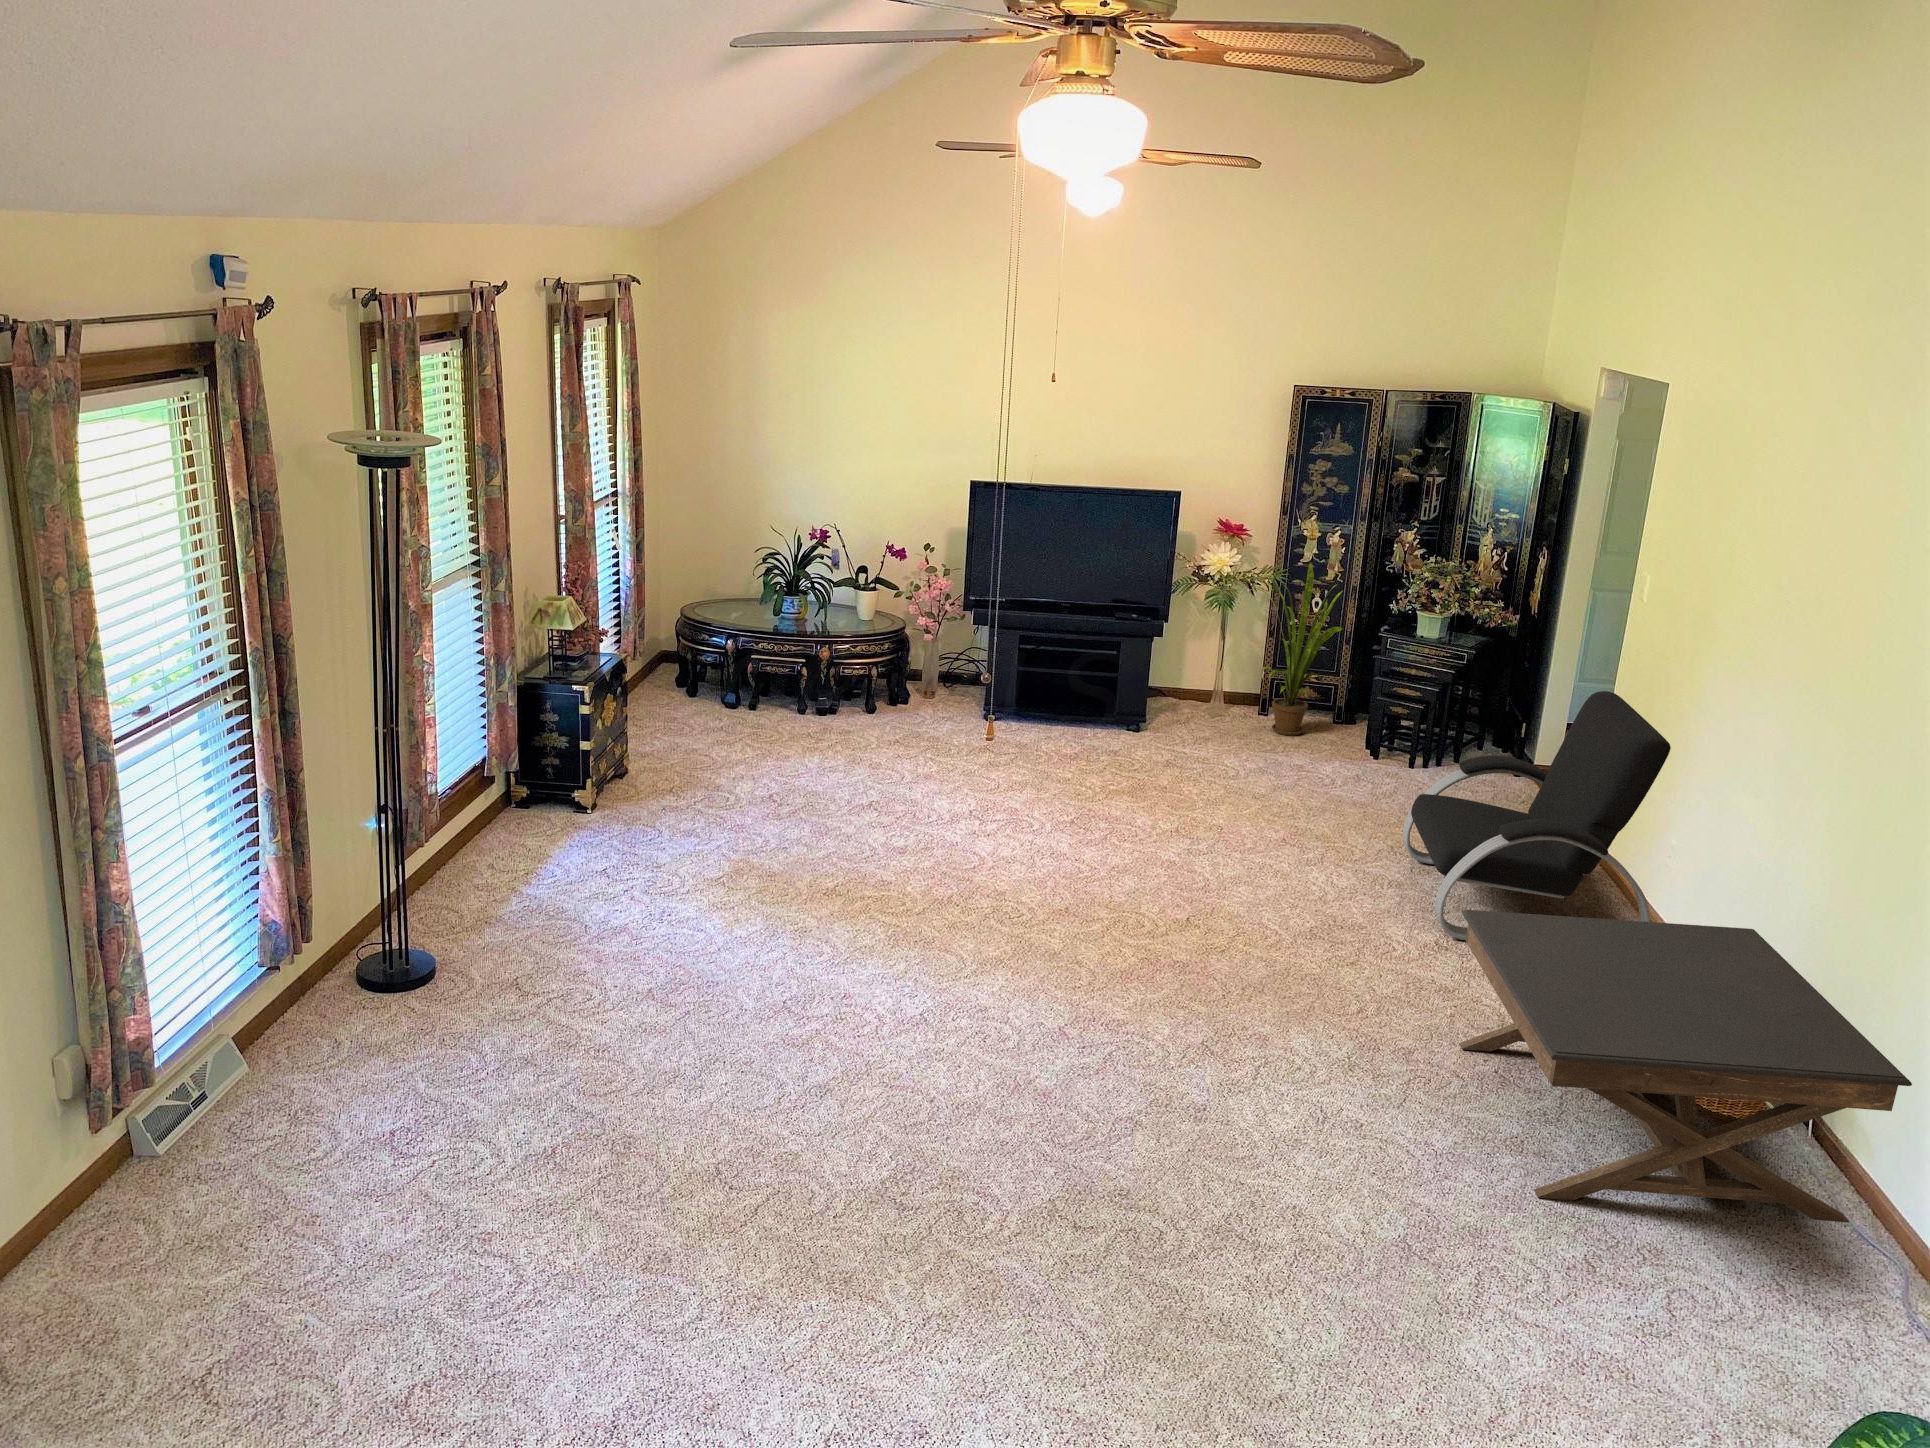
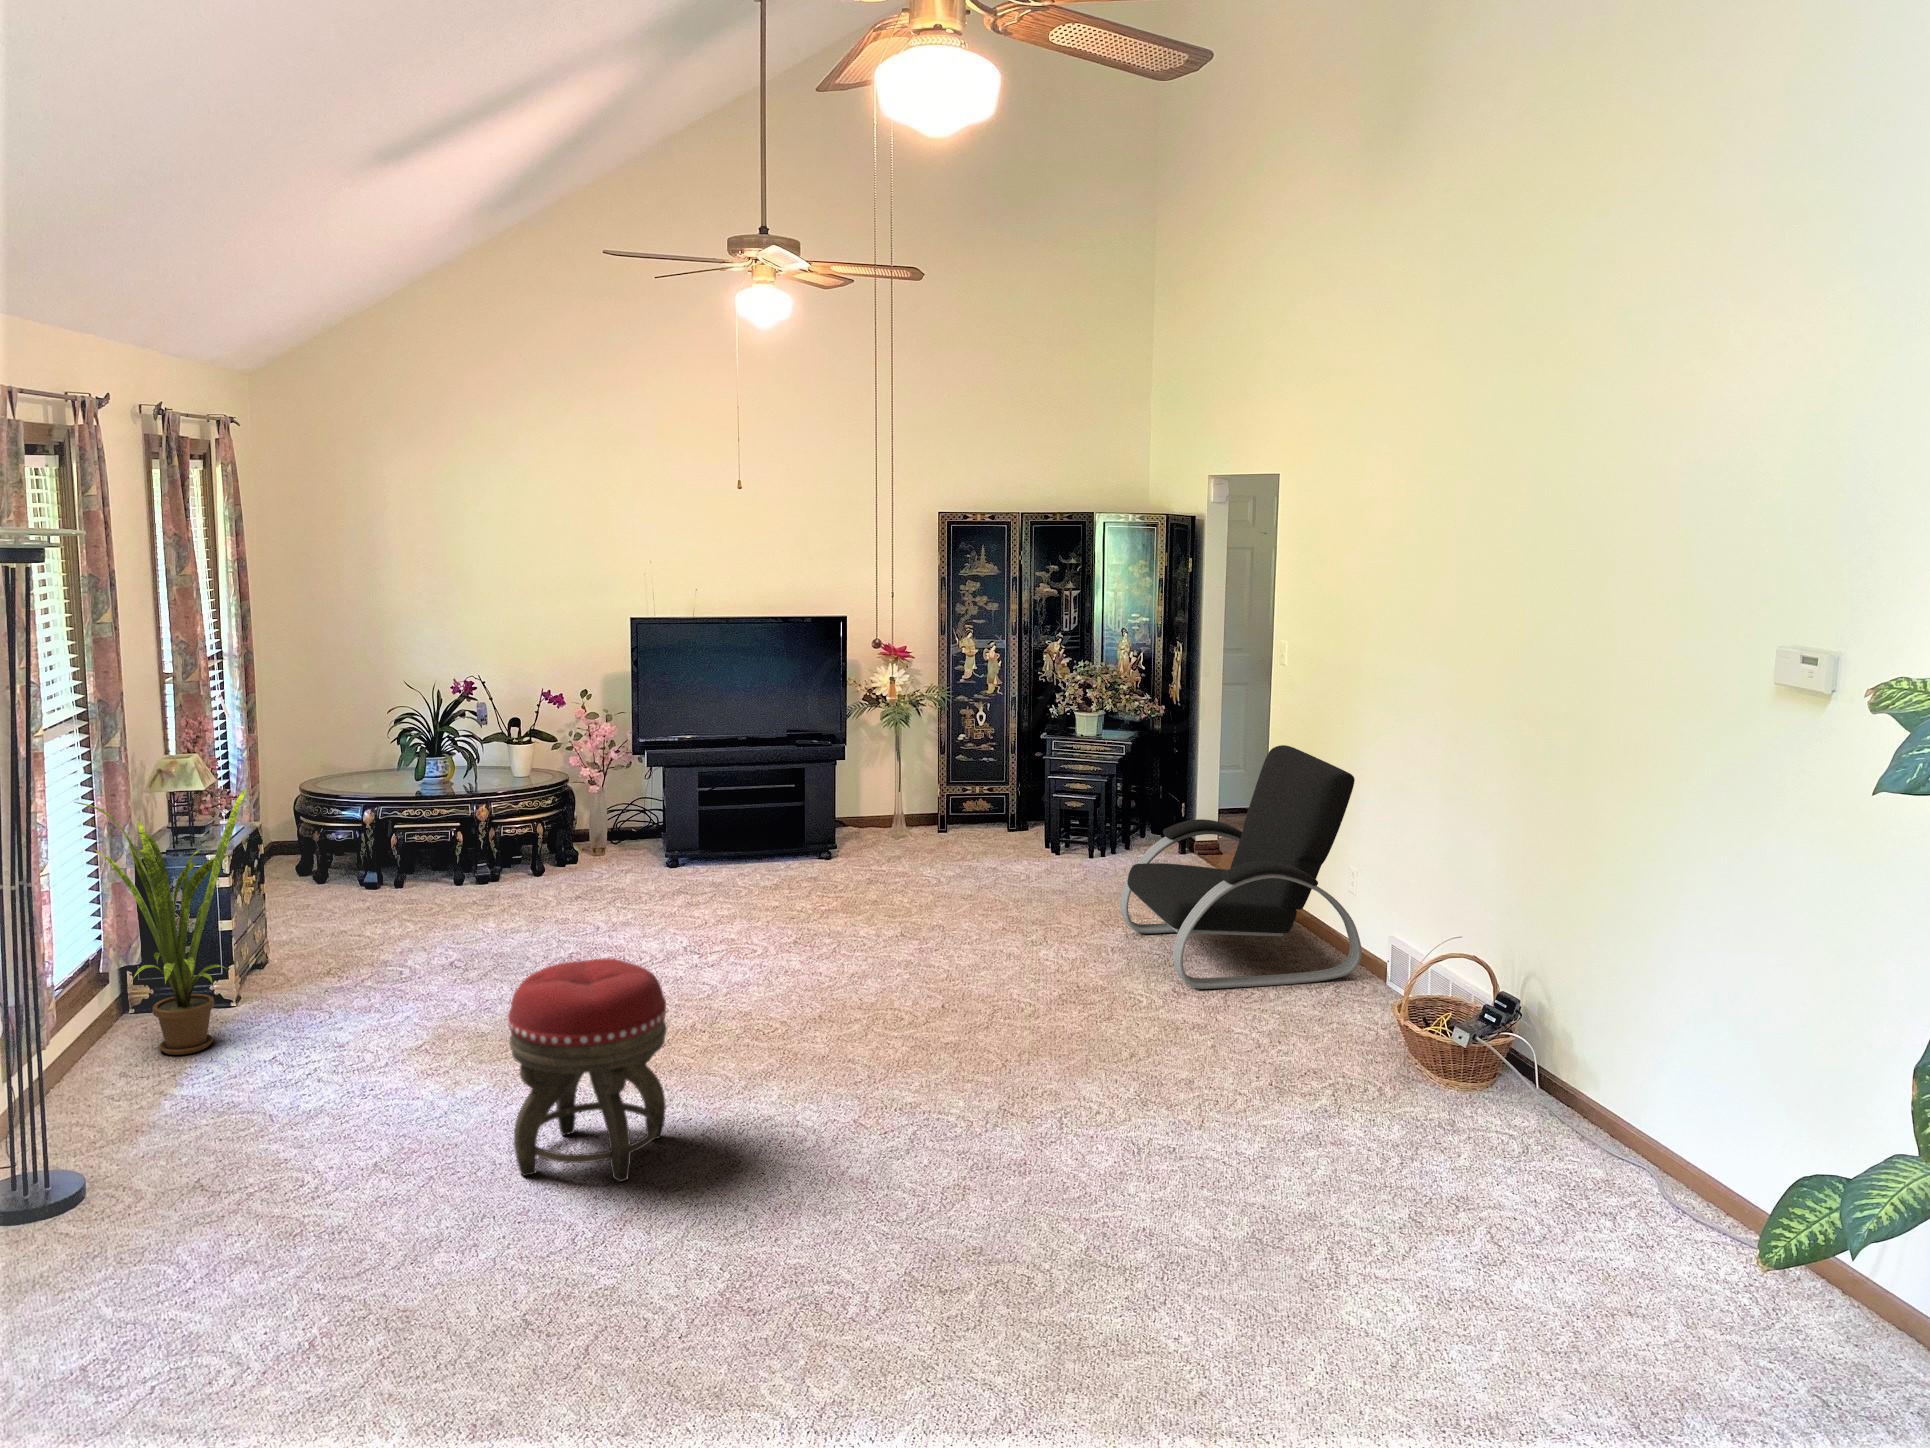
house plant: present [1258,562,1343,736] -> present [75,788,247,1055]
footstool: none [754,844,893,1048] -> present [508,958,667,1182]
coffee table: present [1459,910,1912,1223] -> none [1221,917,1632,1180]

